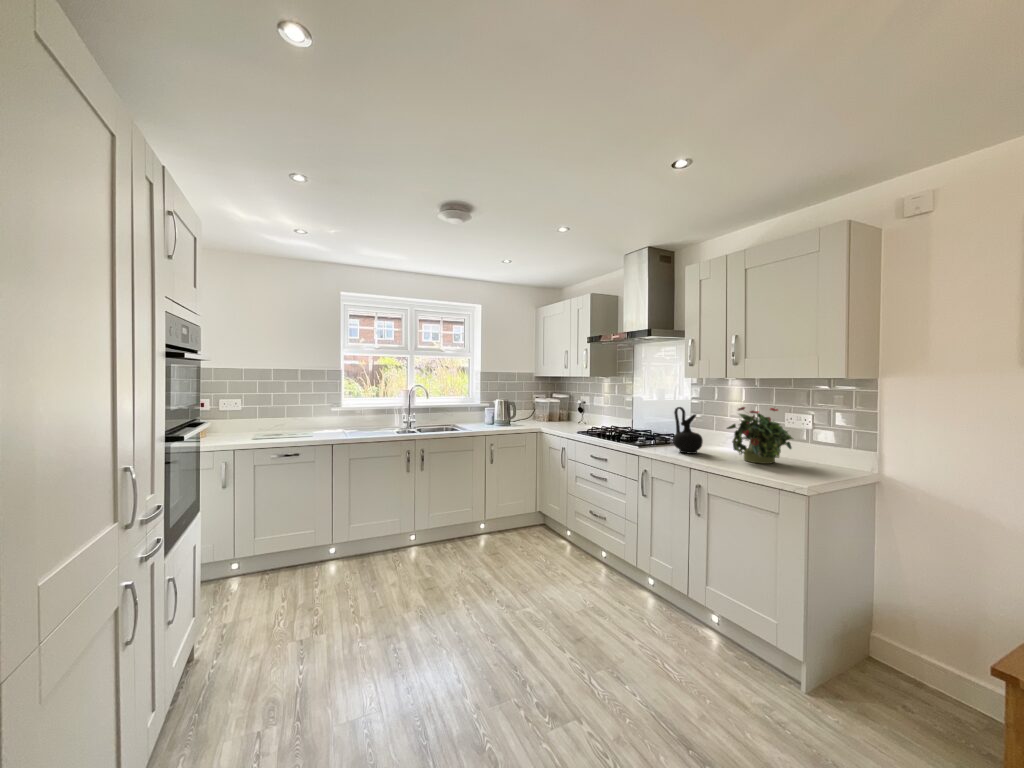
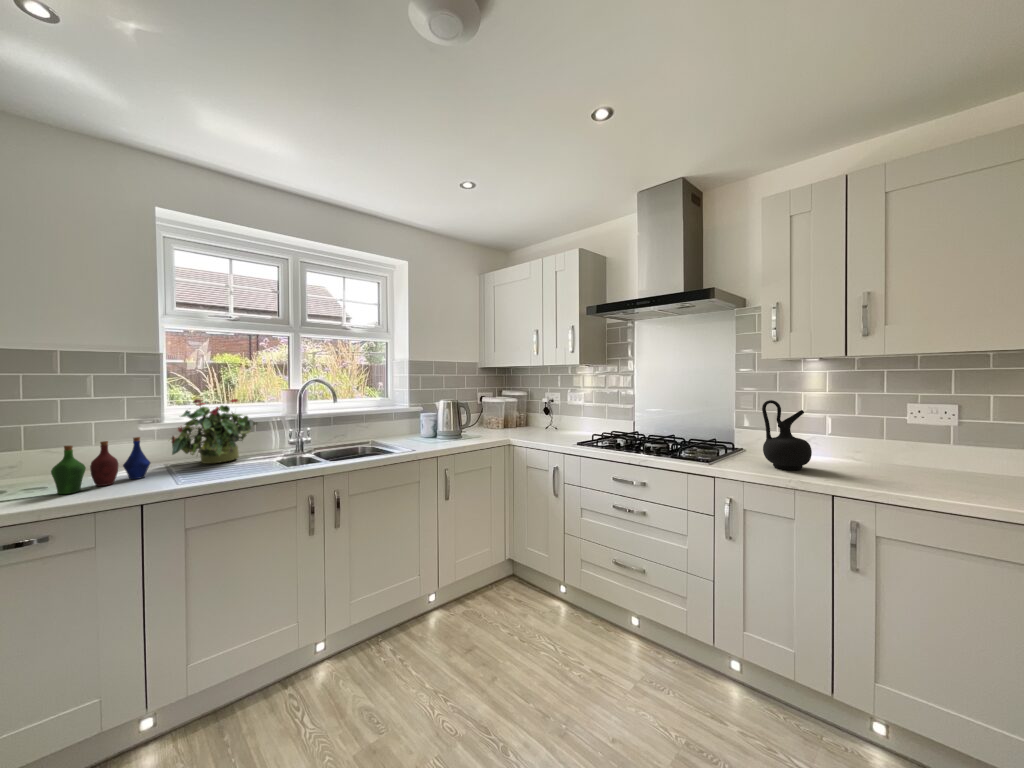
potted plant: present [727,407,793,464] -> present [171,399,257,464]
bottle: none [299,413,336,437] -> present [51,437,150,494]

